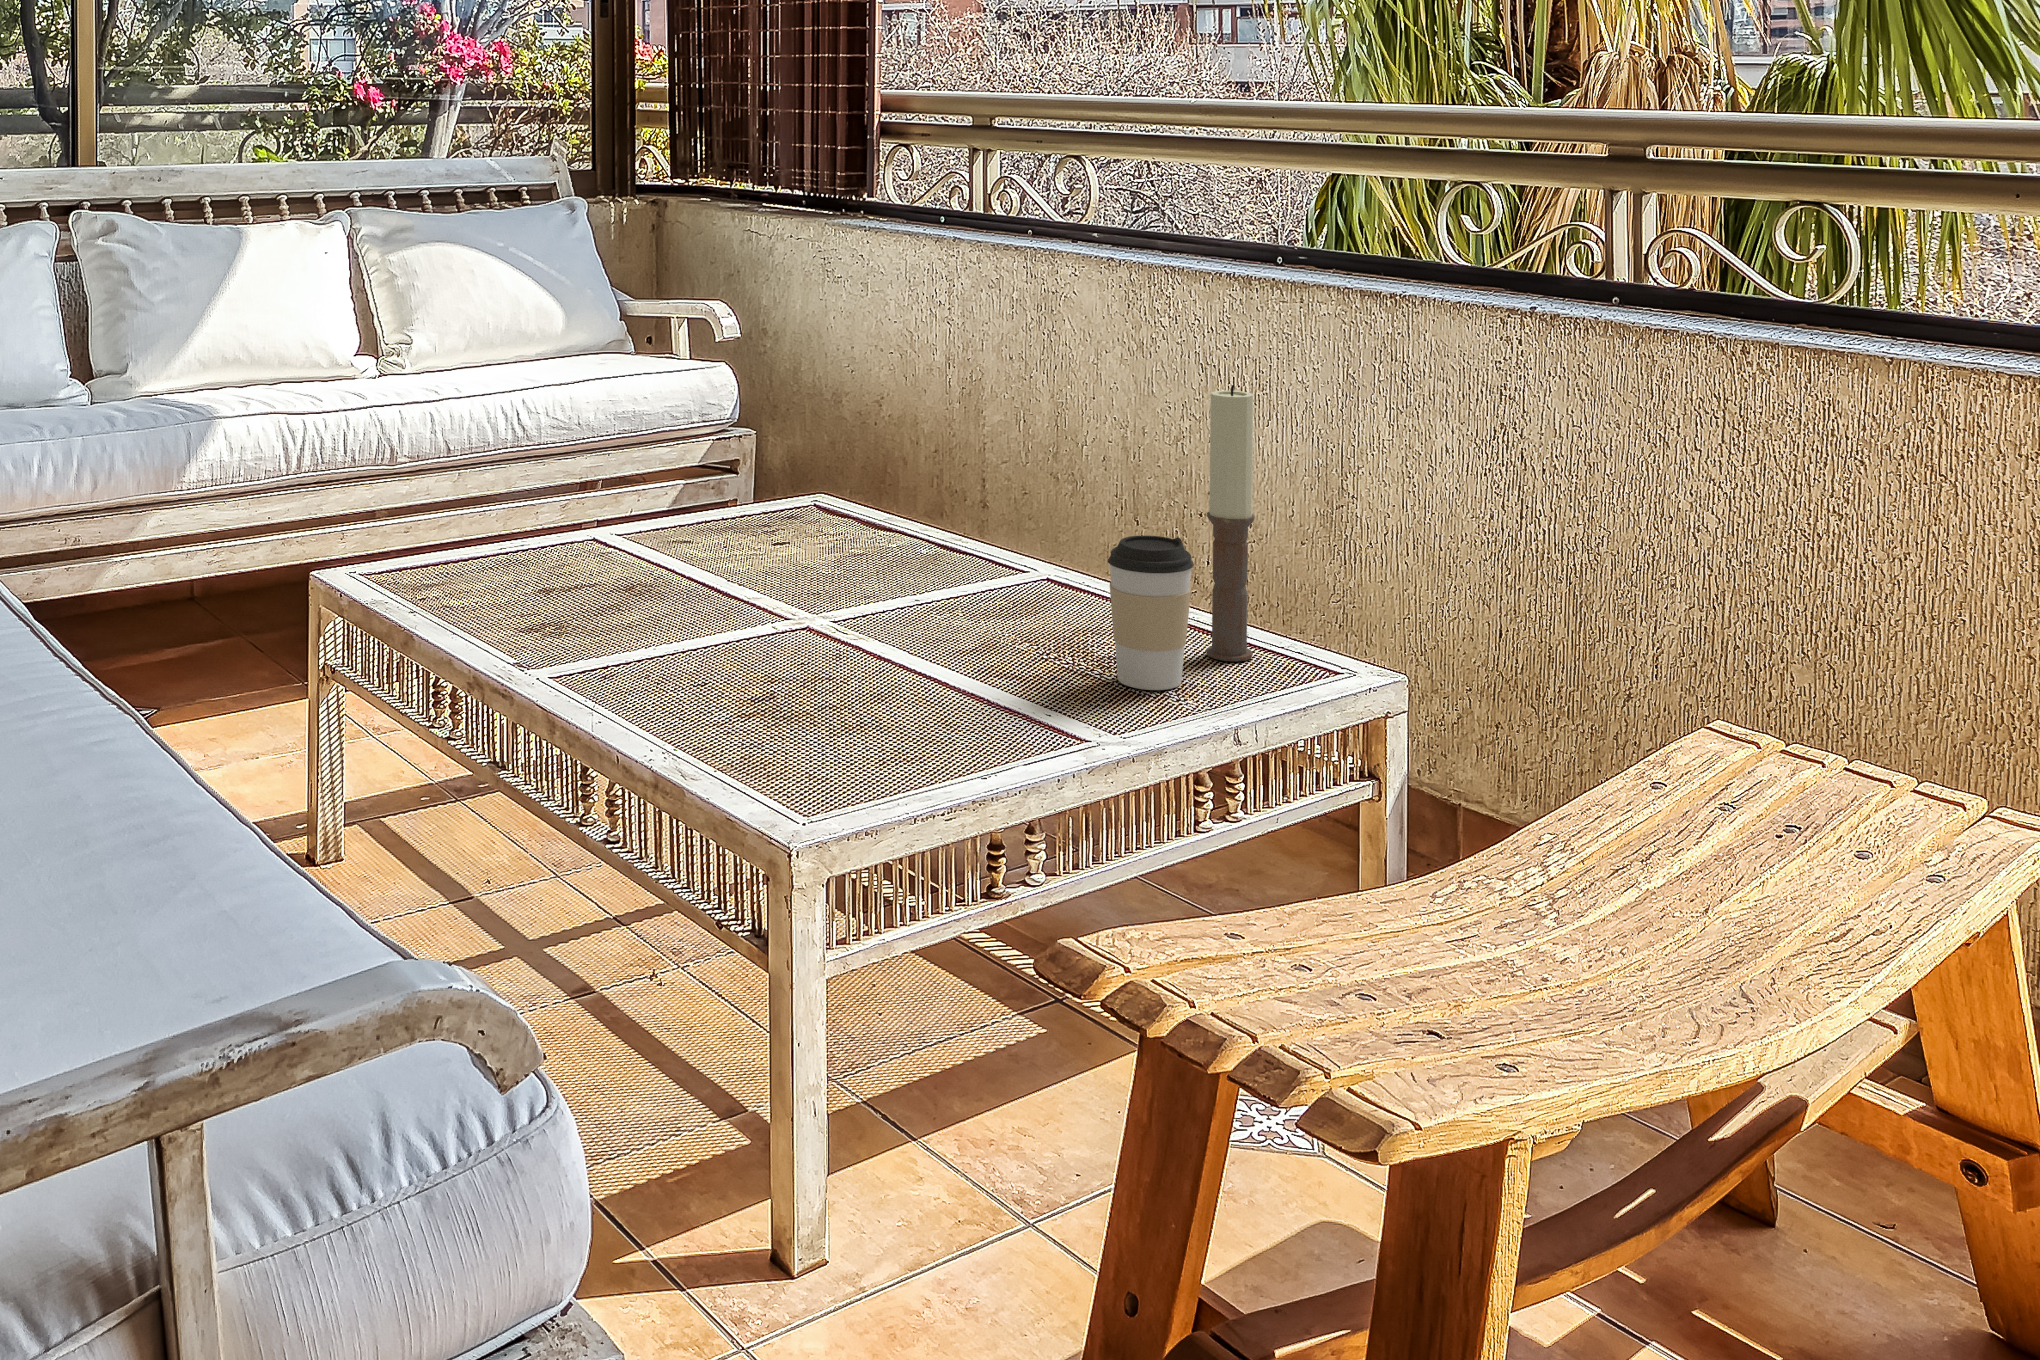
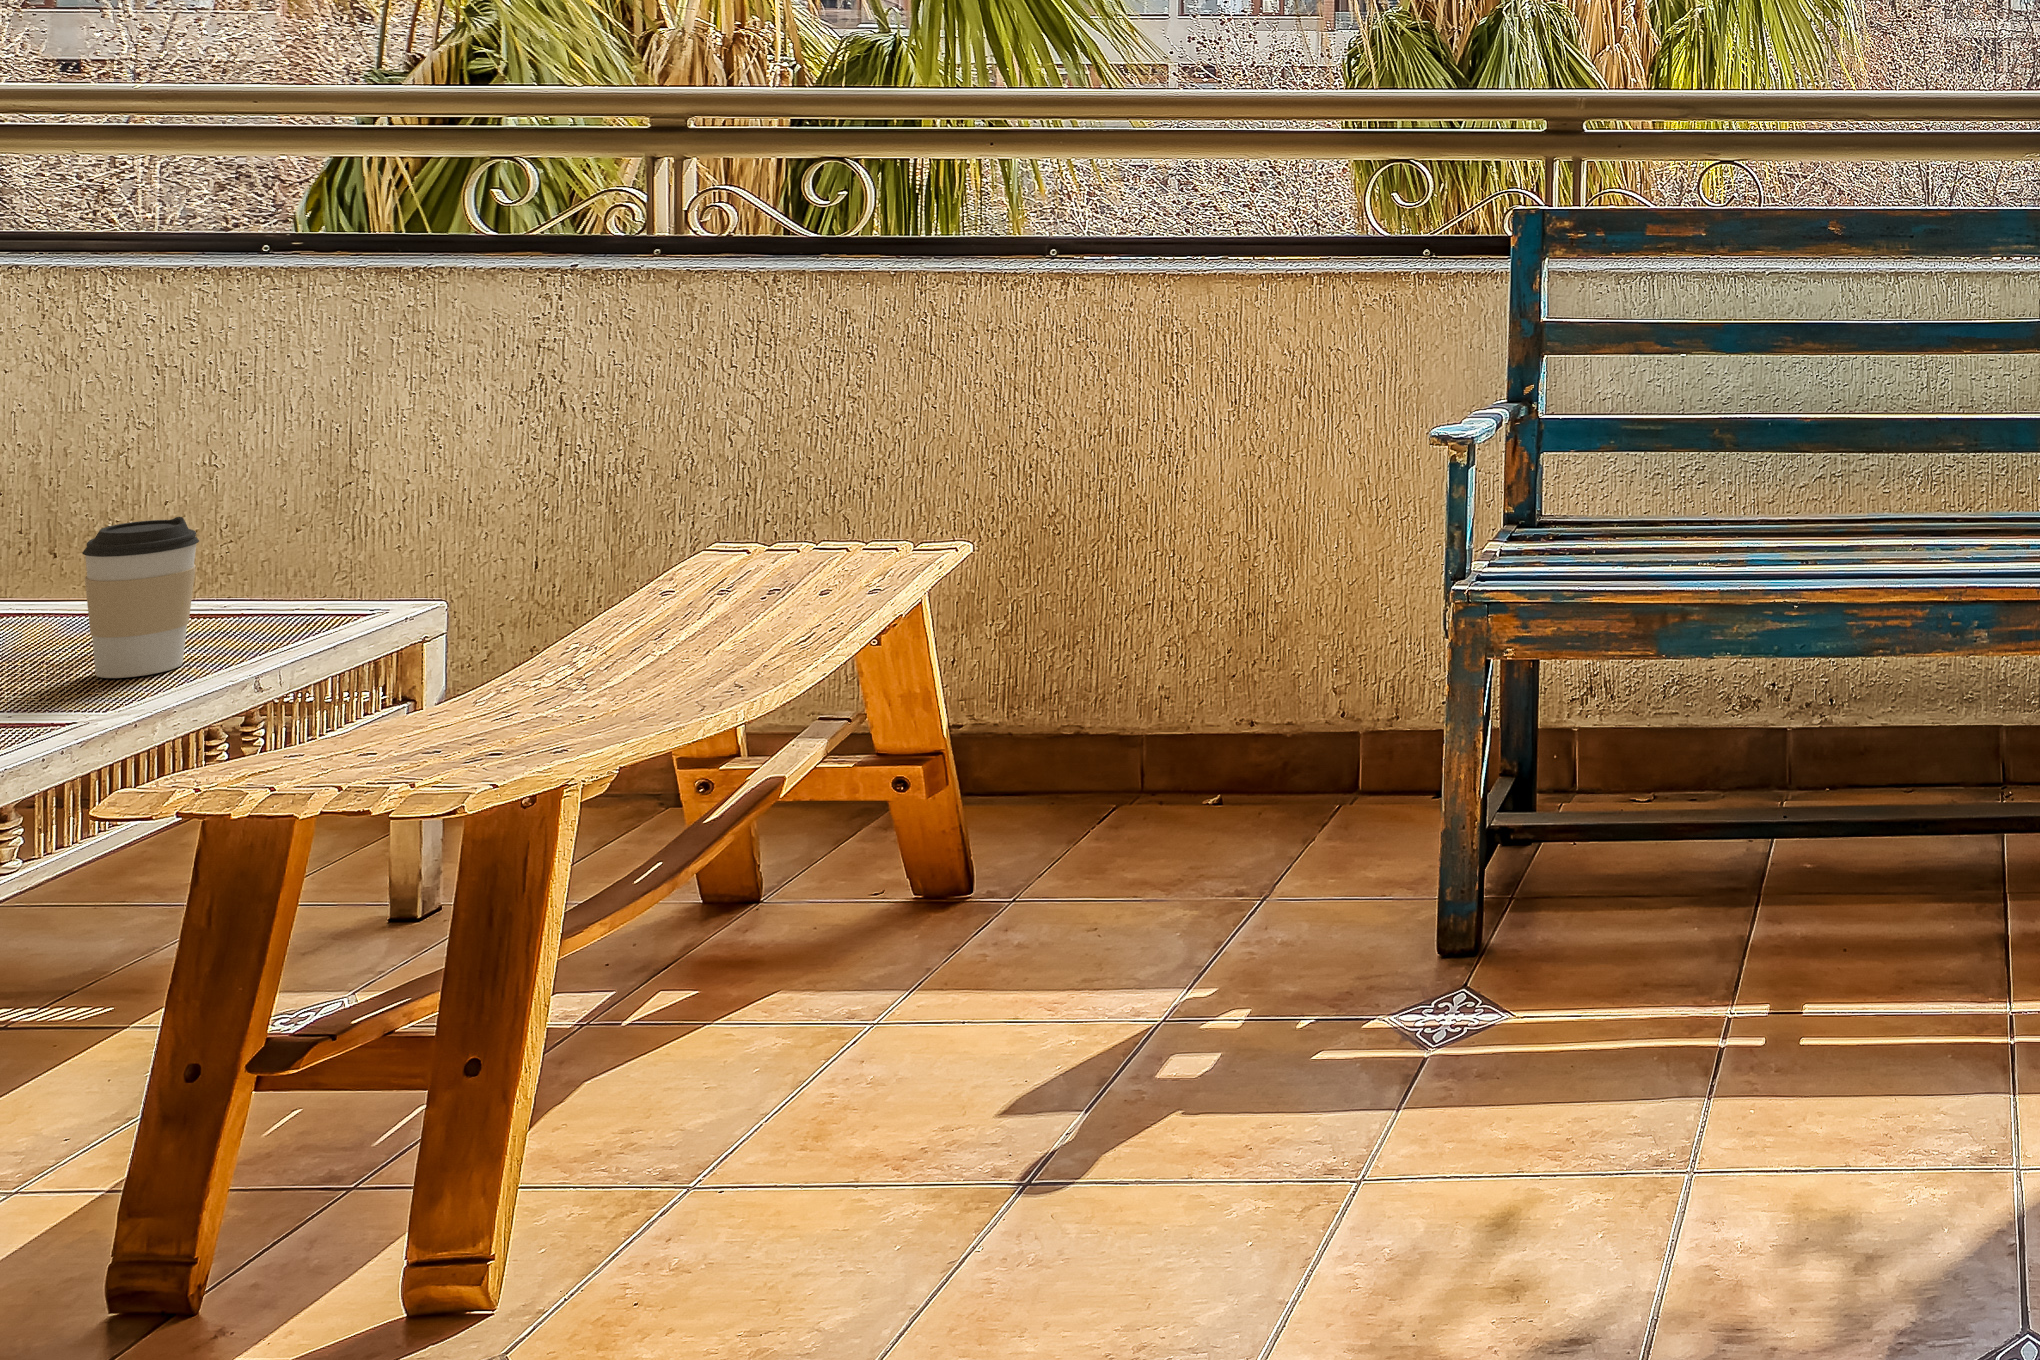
candle: present [1206,385,1255,661] -> none [210,357,273,639]

